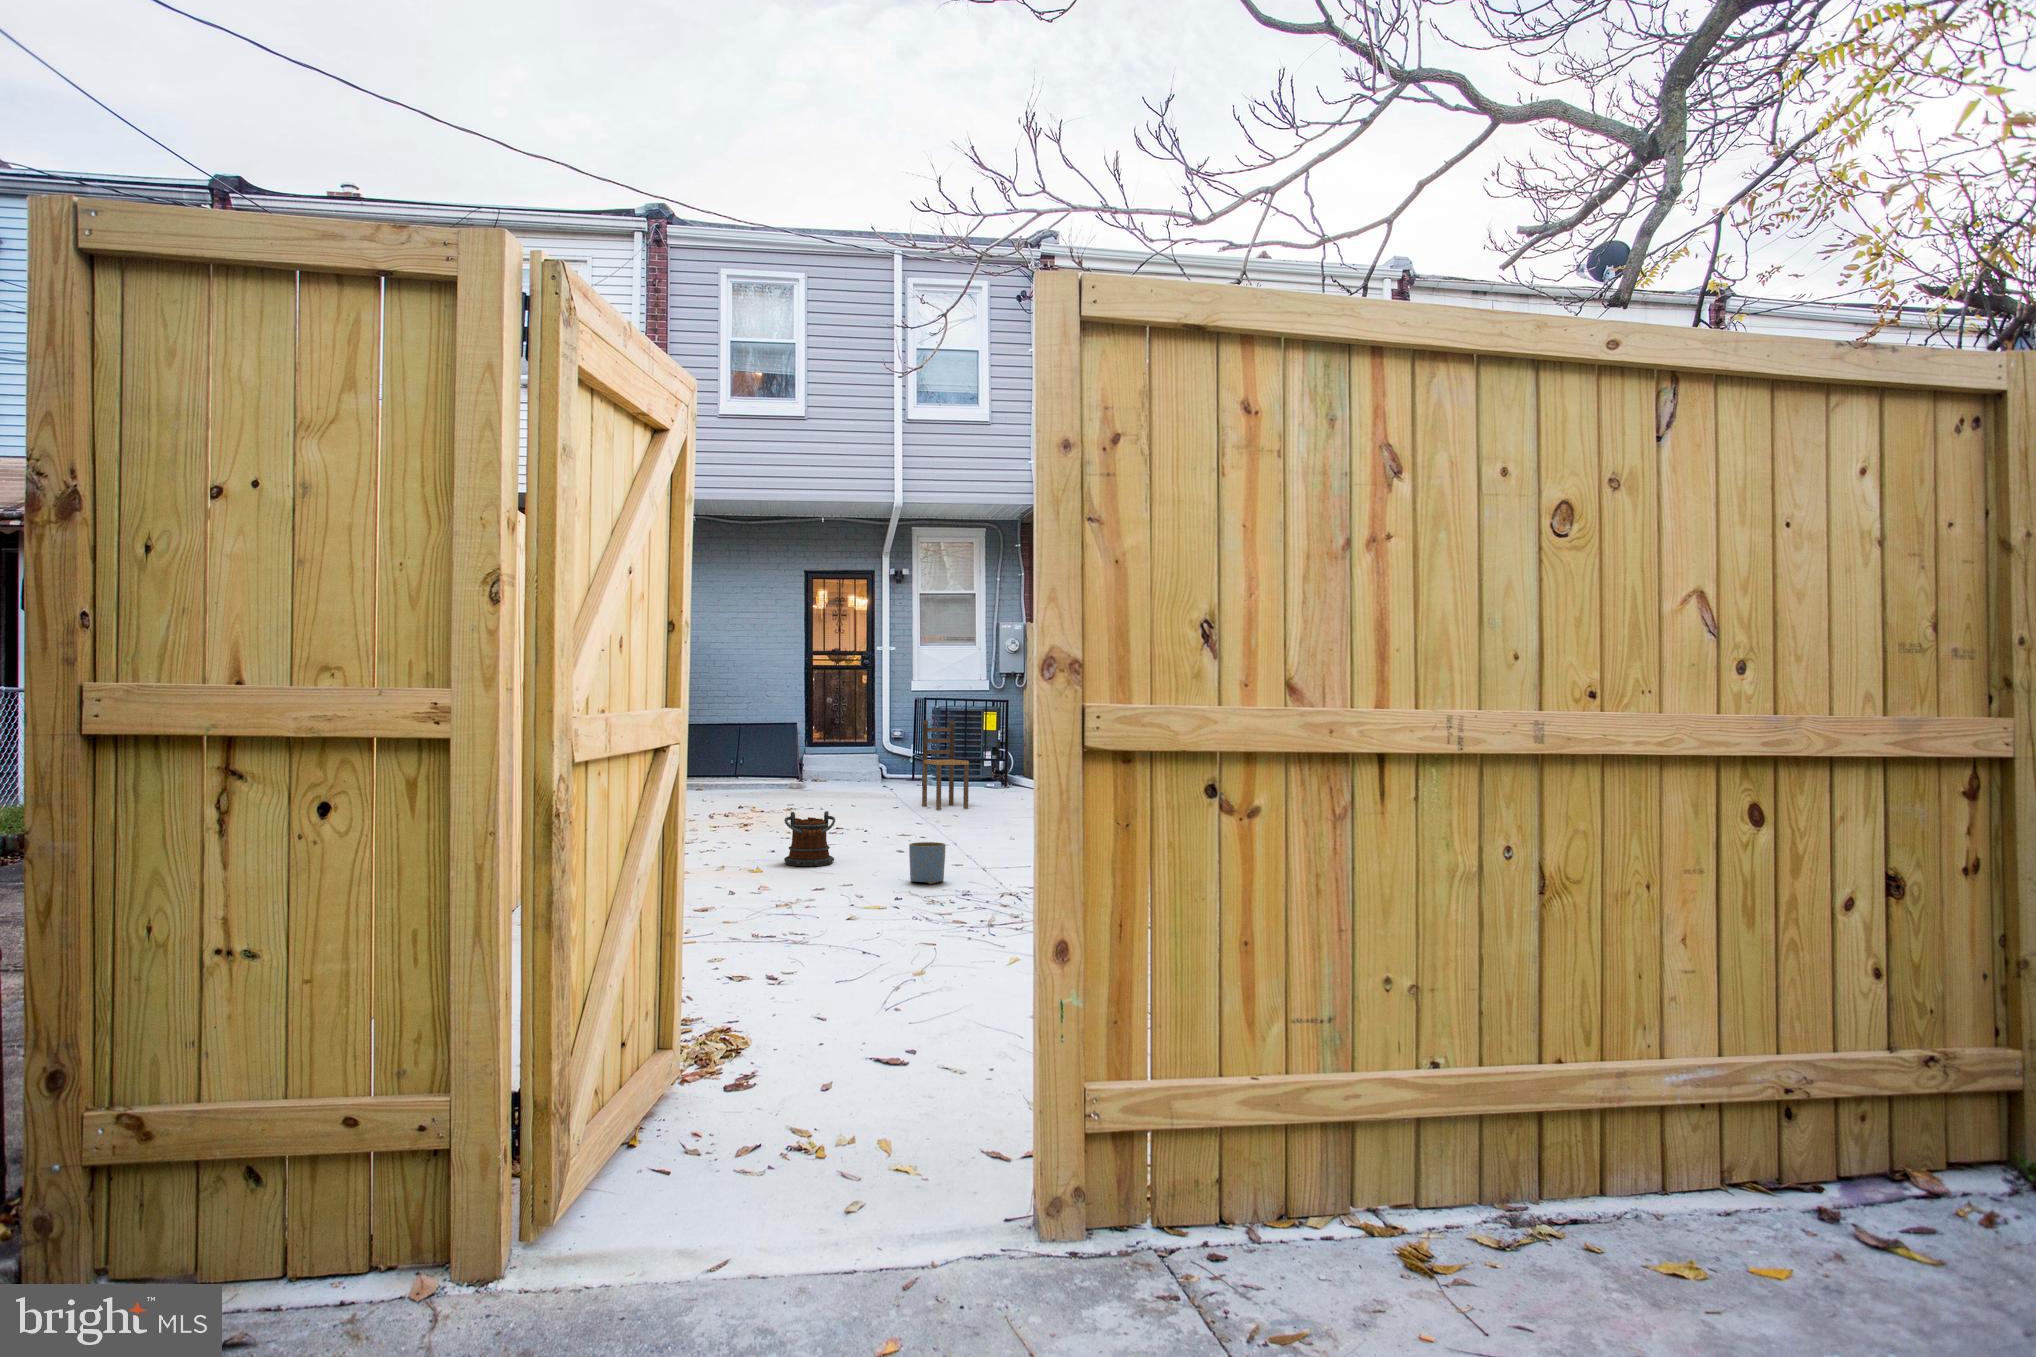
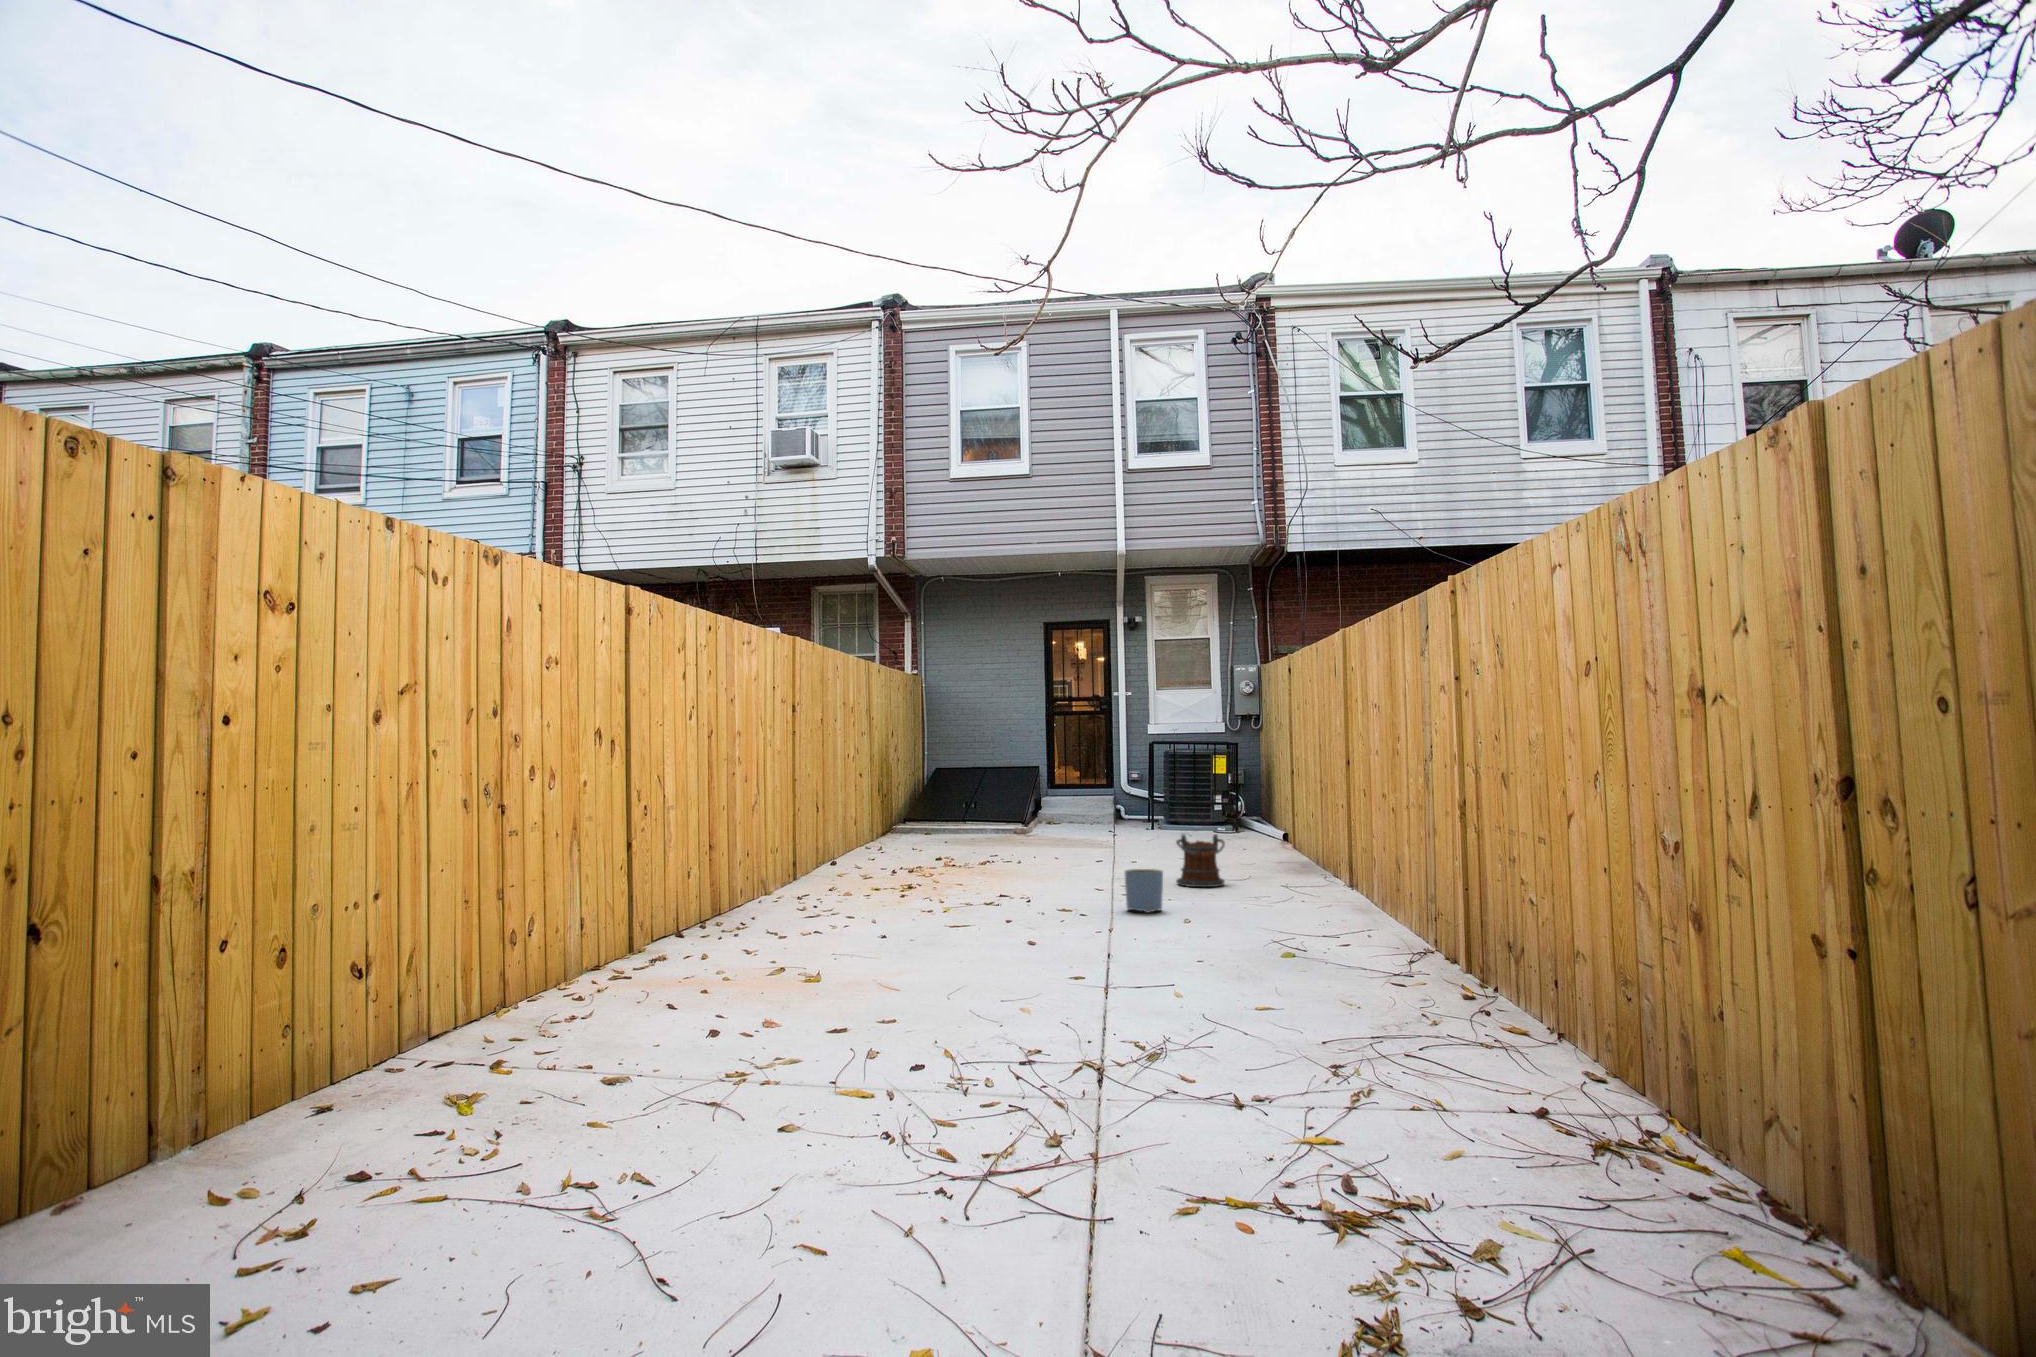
chair: present [922,720,969,809] -> none [1151,759,1200,848]
bucket: present [784,811,835,866] -> present [1176,834,1225,887]

